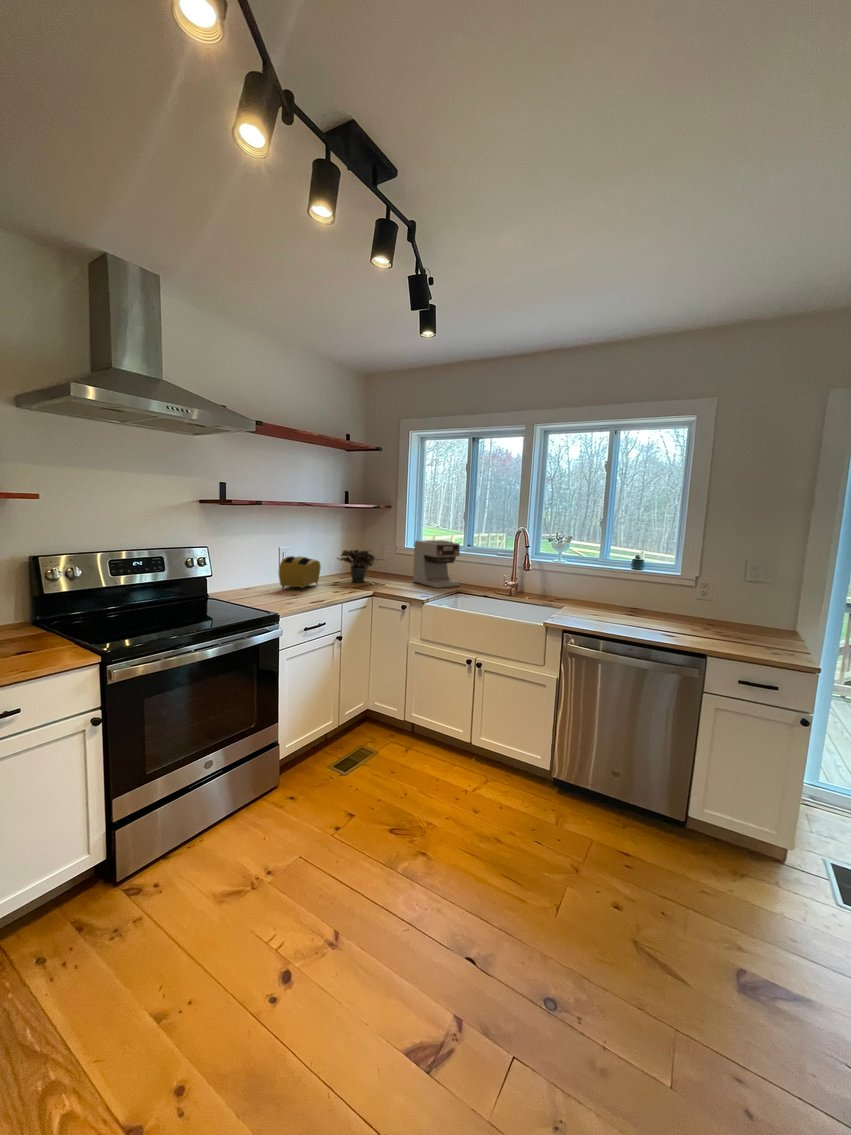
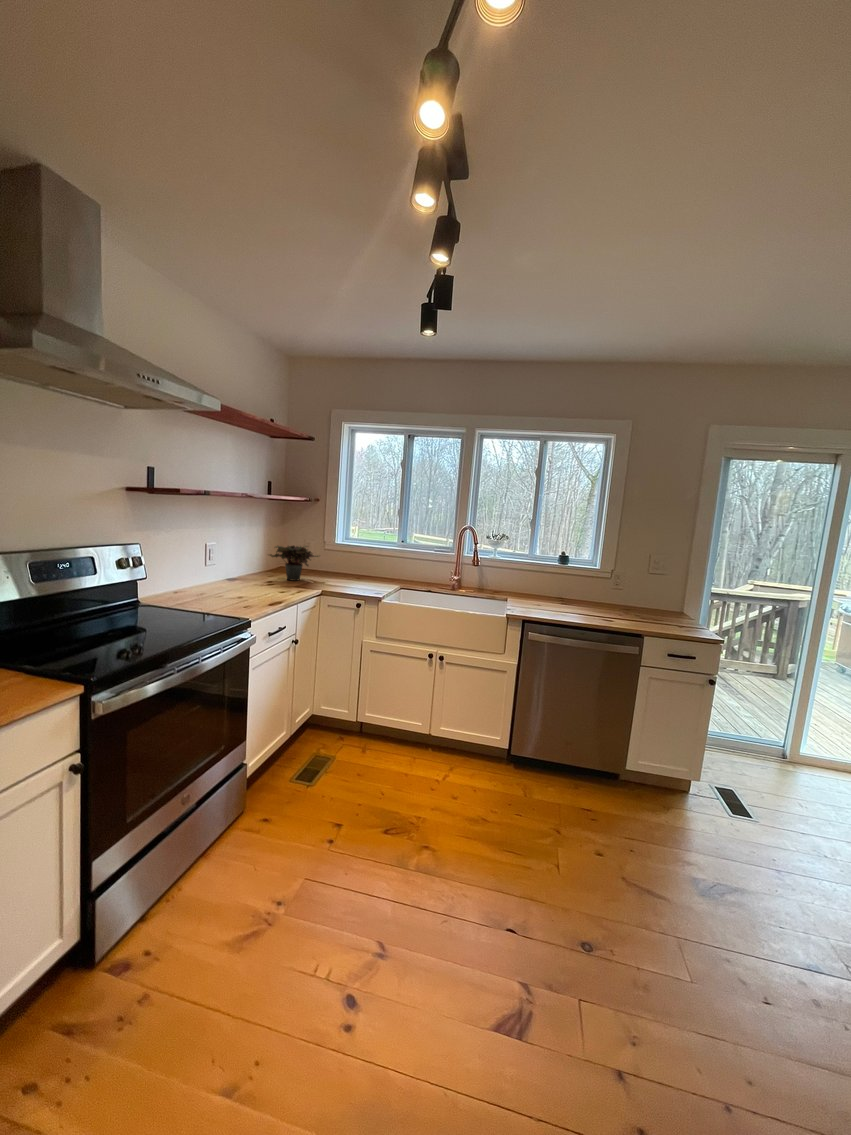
coffee maker: present [413,540,460,588] -> none [350,536,400,584]
toaster: present [278,556,321,590] -> none [215,553,258,592]

